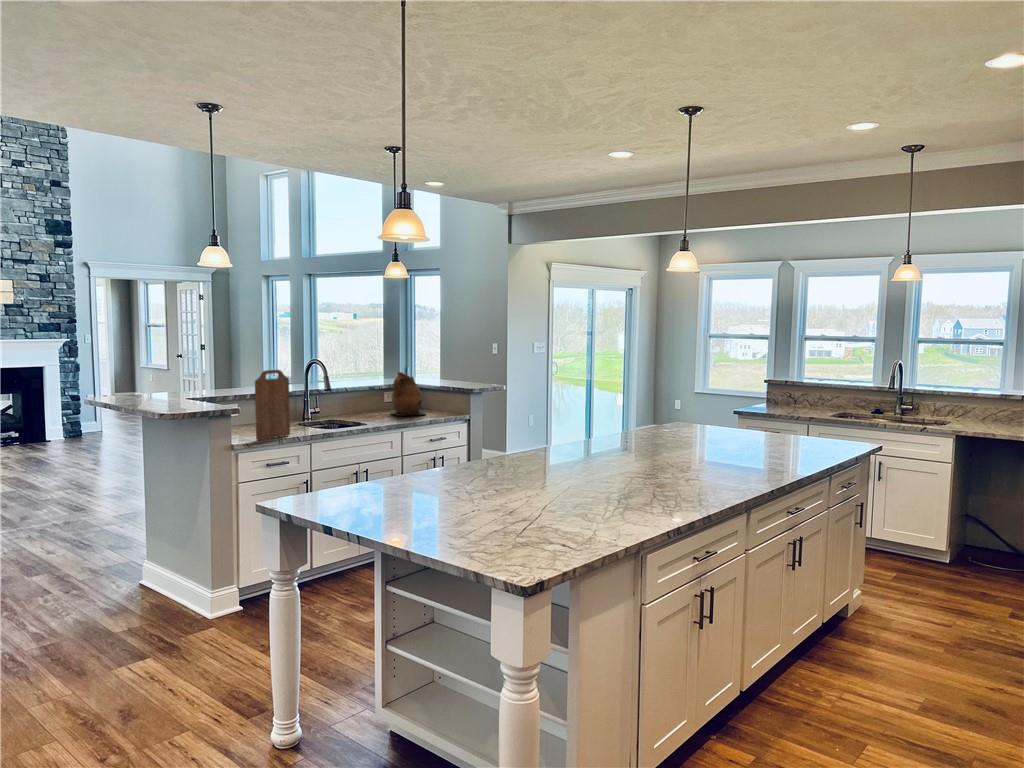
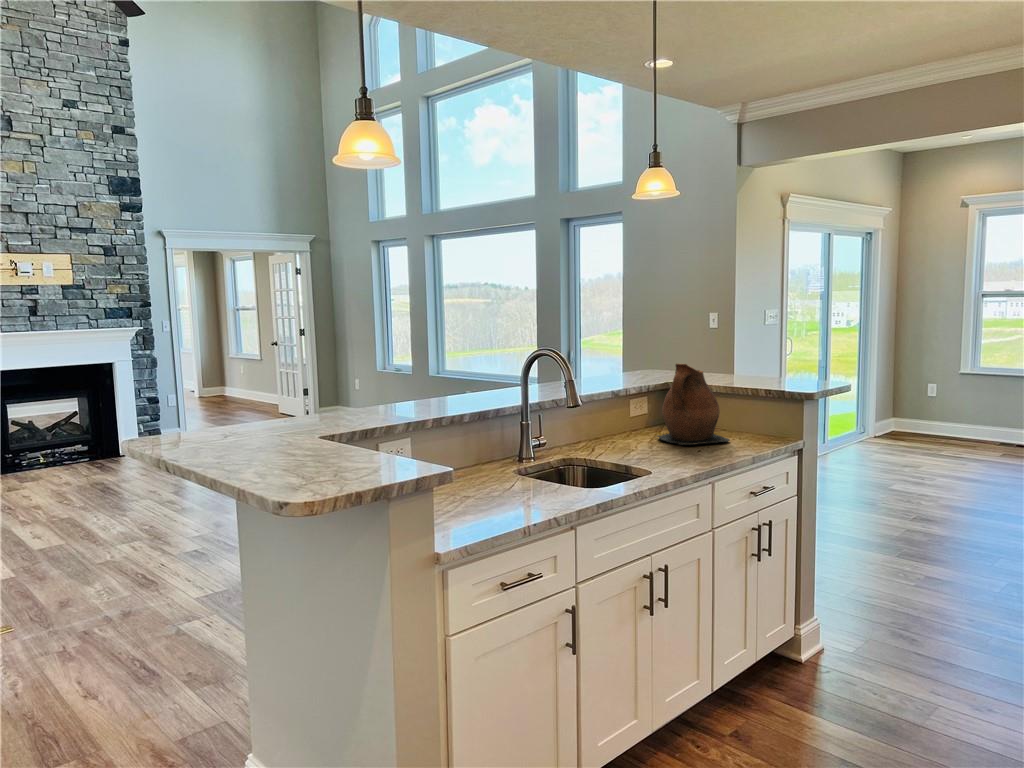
cutting board: present [255,370,290,440] -> none [467,371,532,533]

